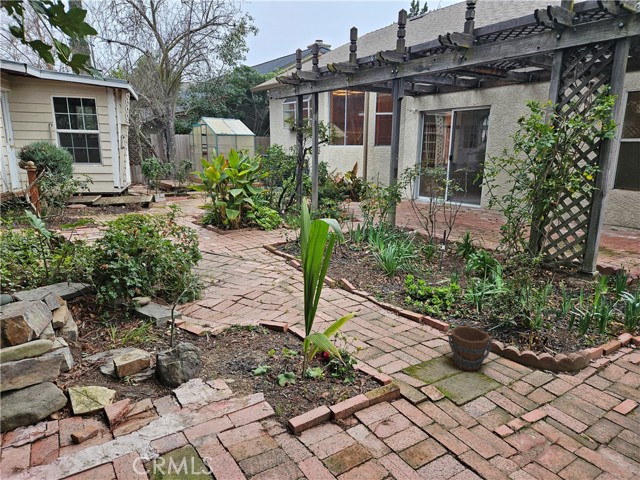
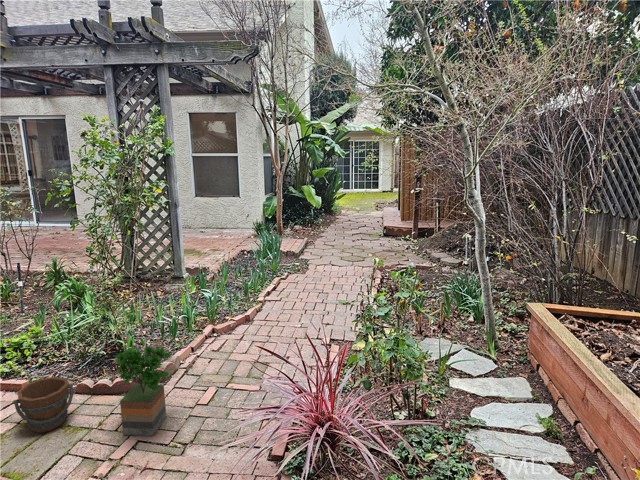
potted tree: none [531,325,599,417] -> present [115,346,172,436]

